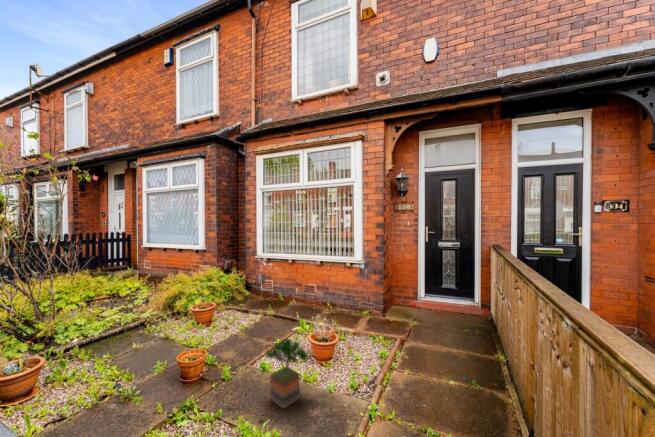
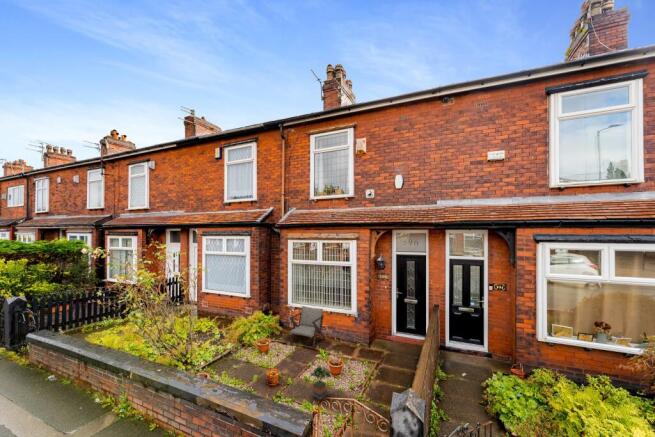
lounge chair: none [254,256,313,318] -> present [290,306,325,349]

